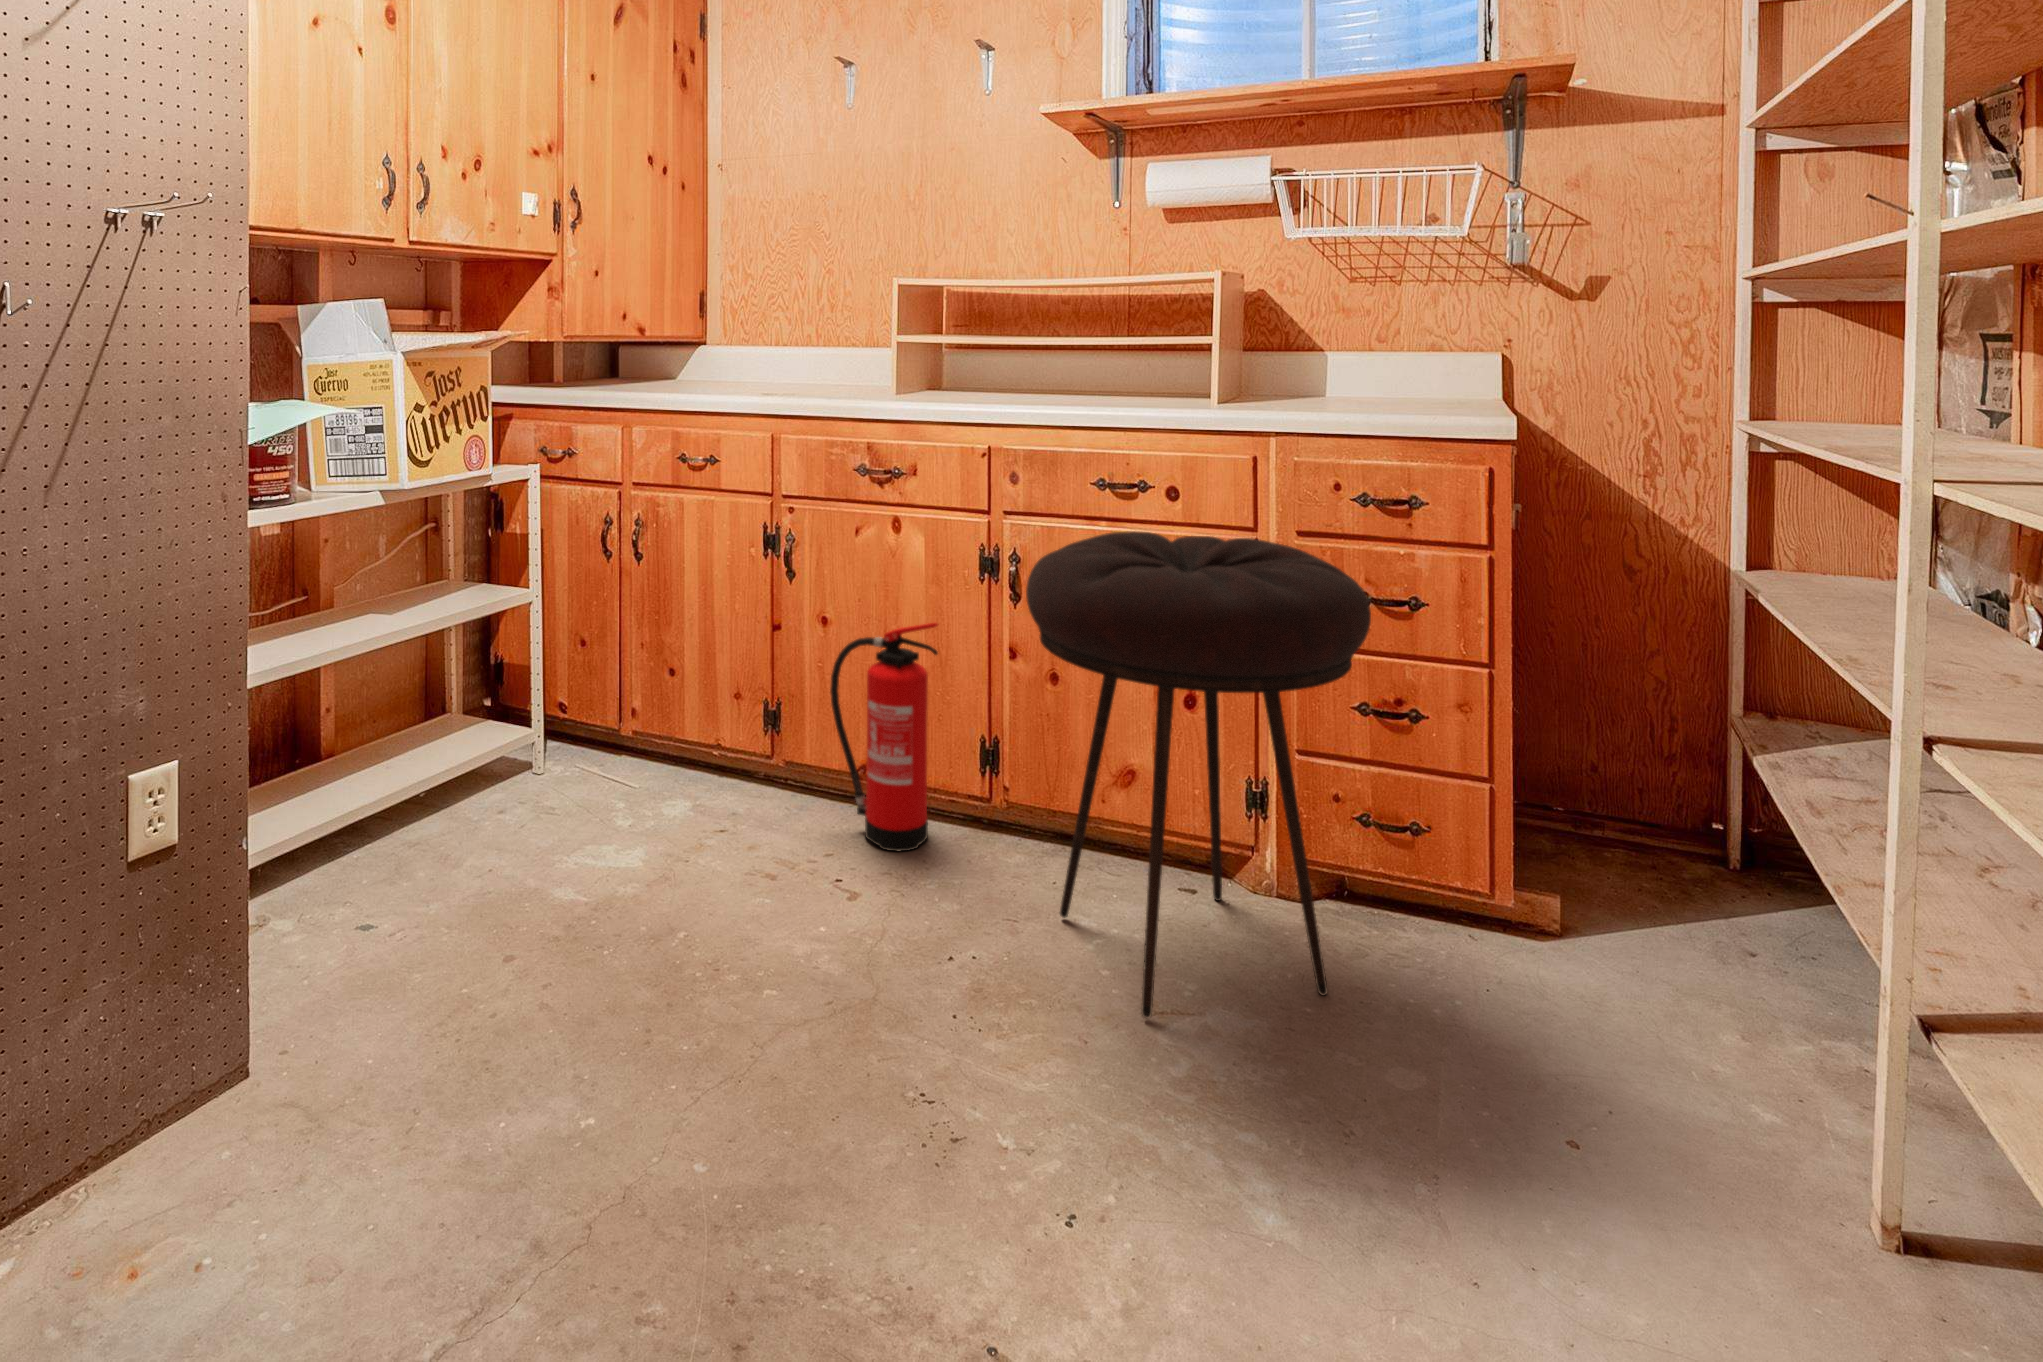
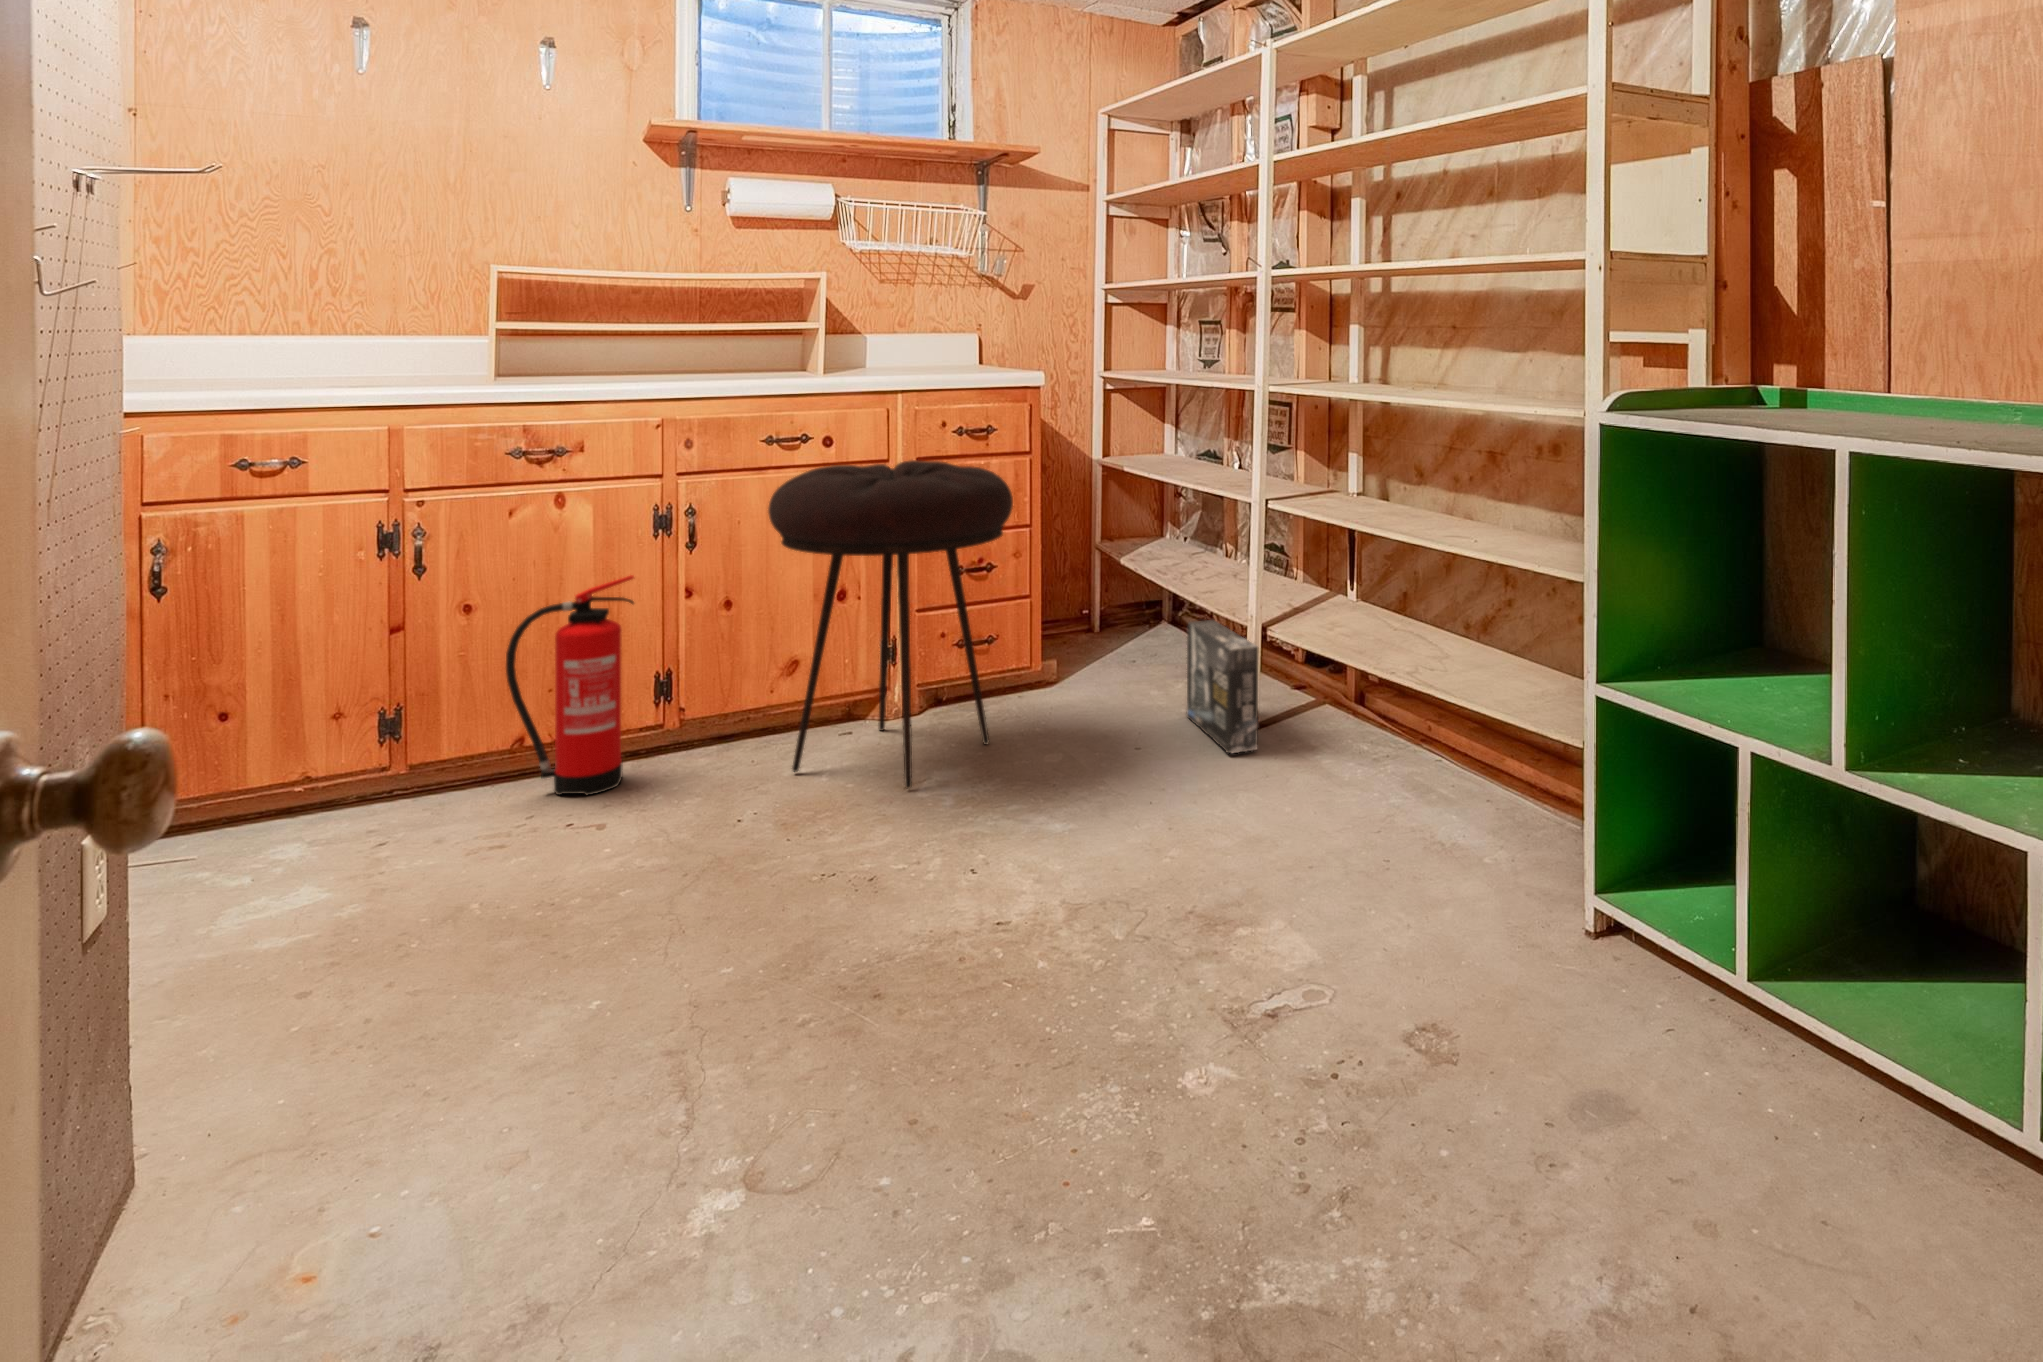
box: none [1734,940,1851,1316] -> present [1186,620,1258,754]

